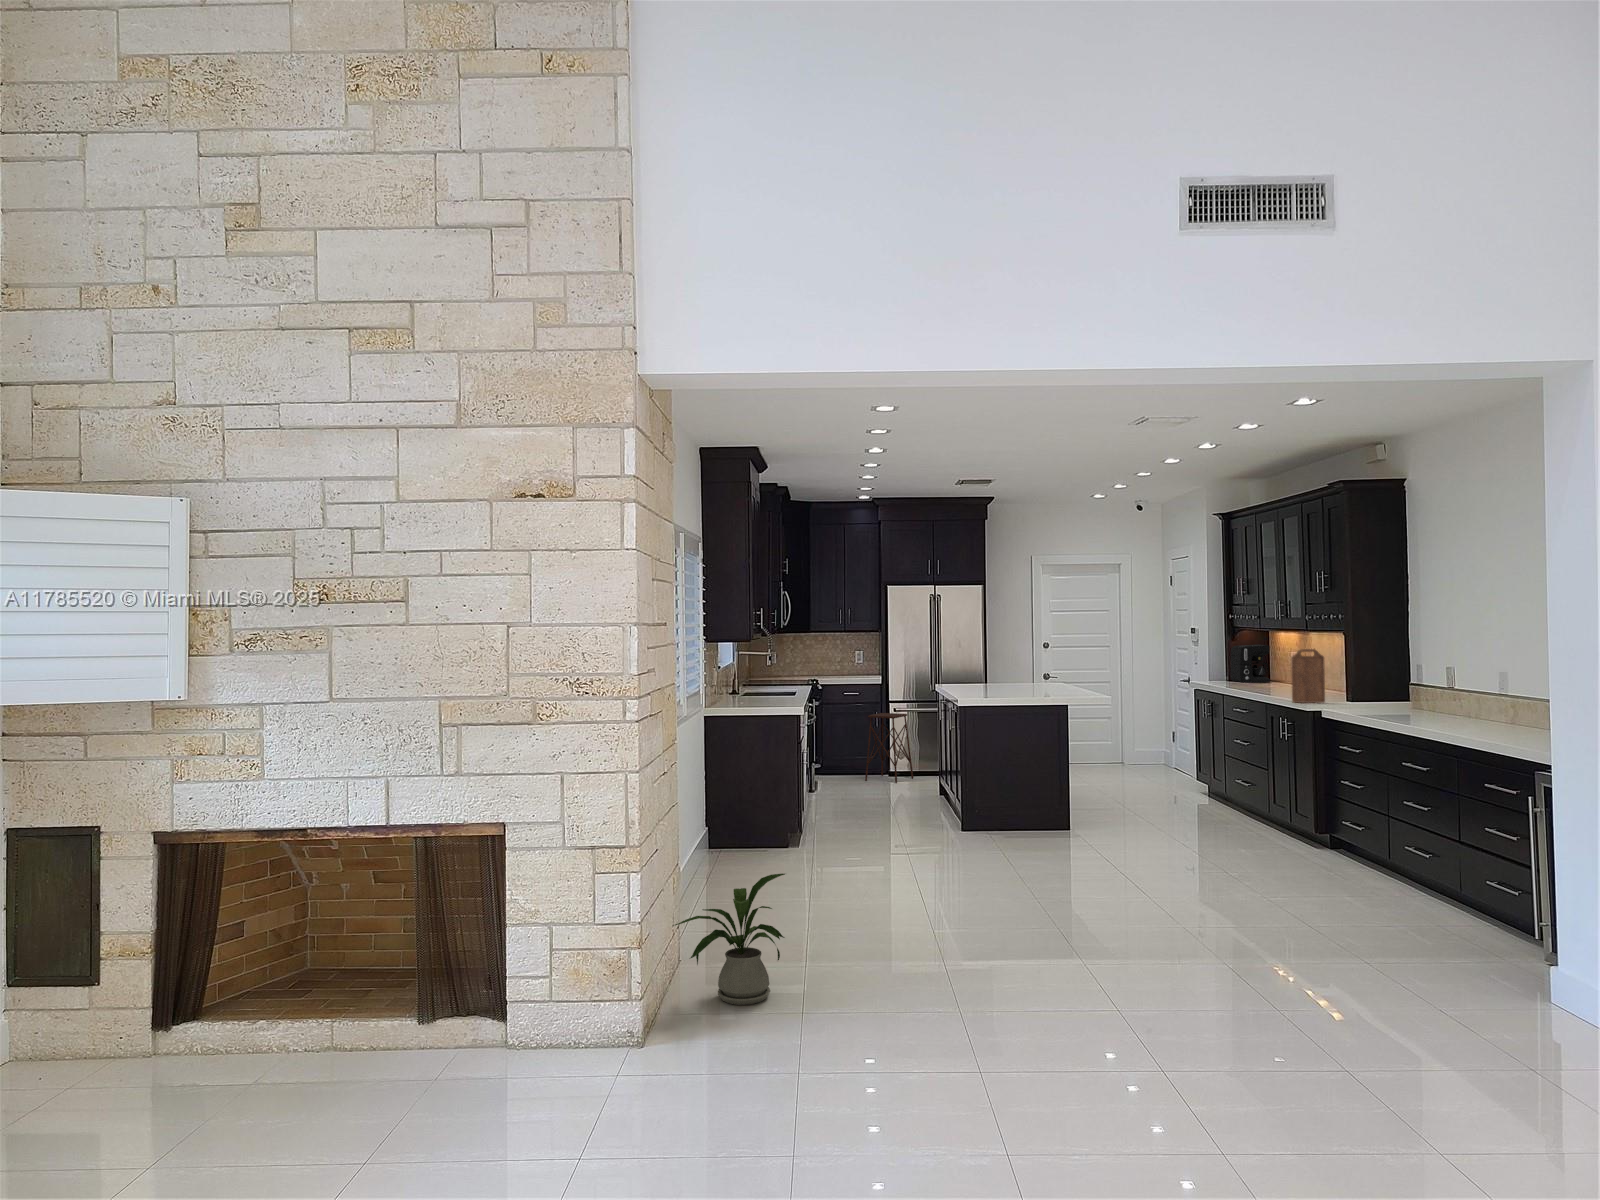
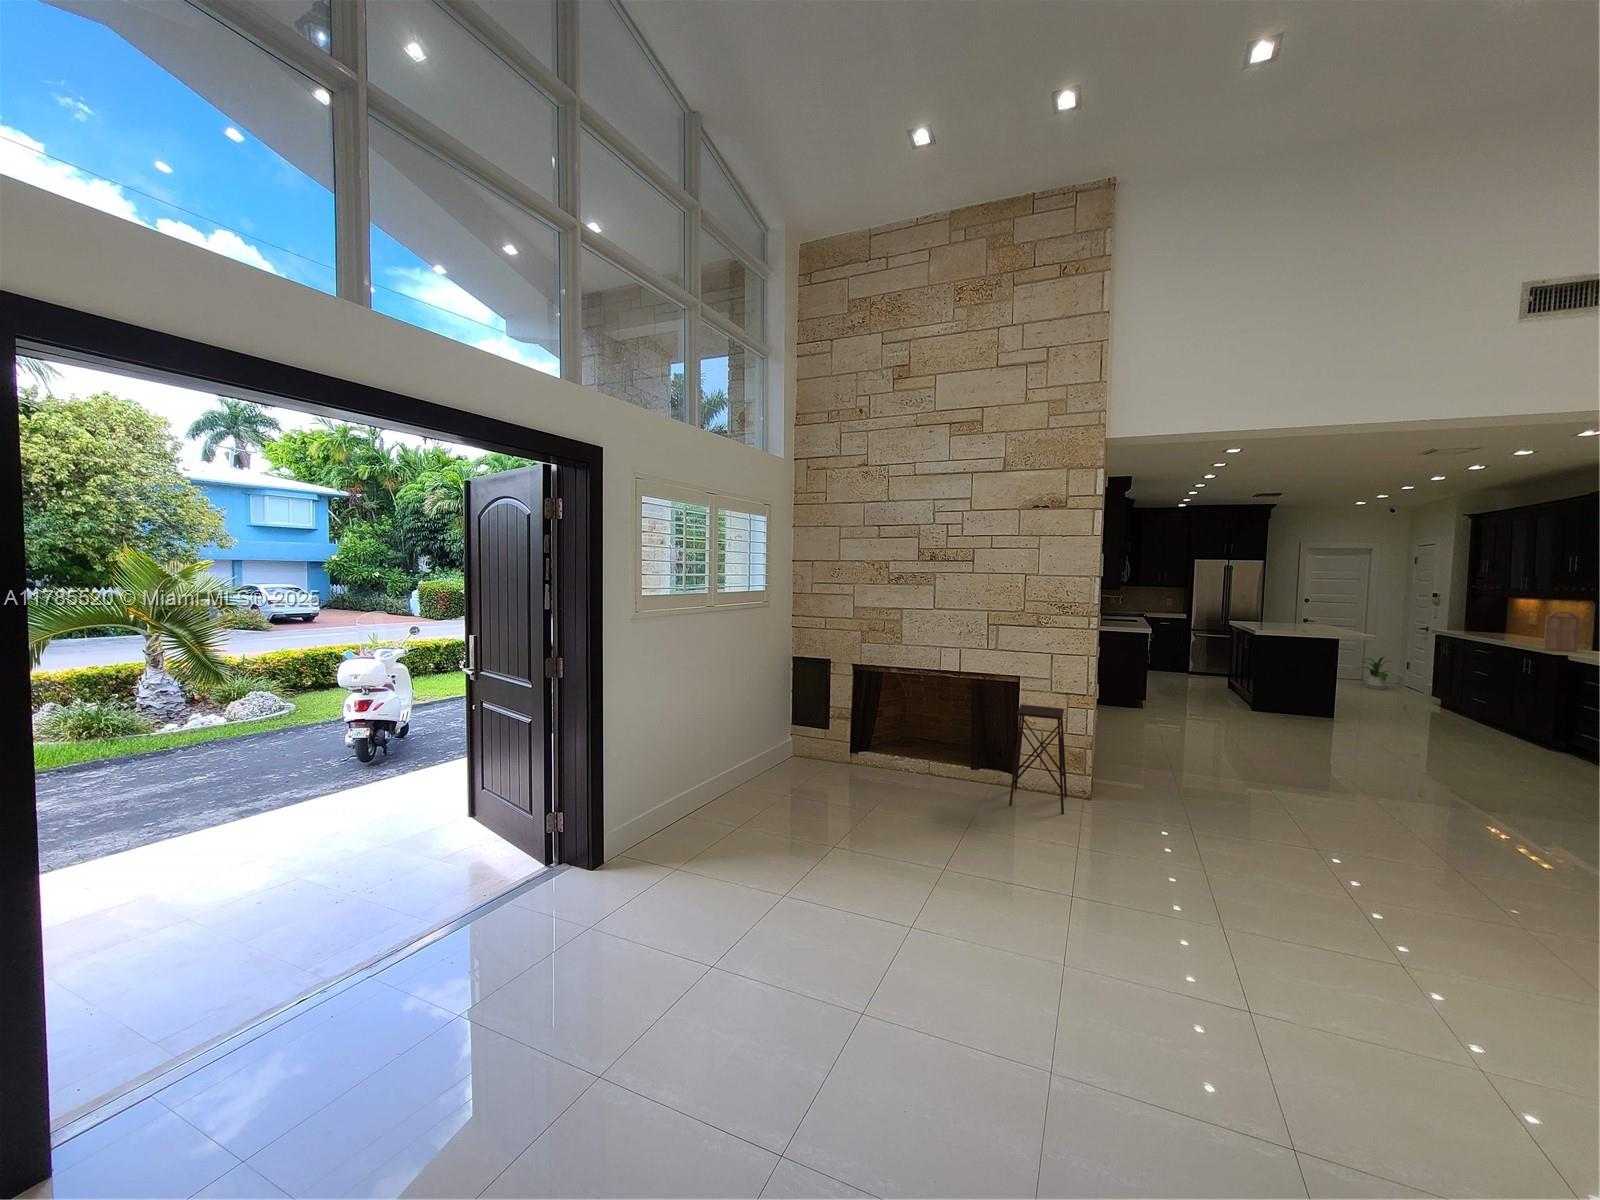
coffee maker: present [1230,645,1270,683] -> none [1475,607,1515,634]
side table: present [865,713,913,783] -> present [1009,705,1067,814]
house plant: present [675,874,785,1005] -> present [1359,657,1396,690]

